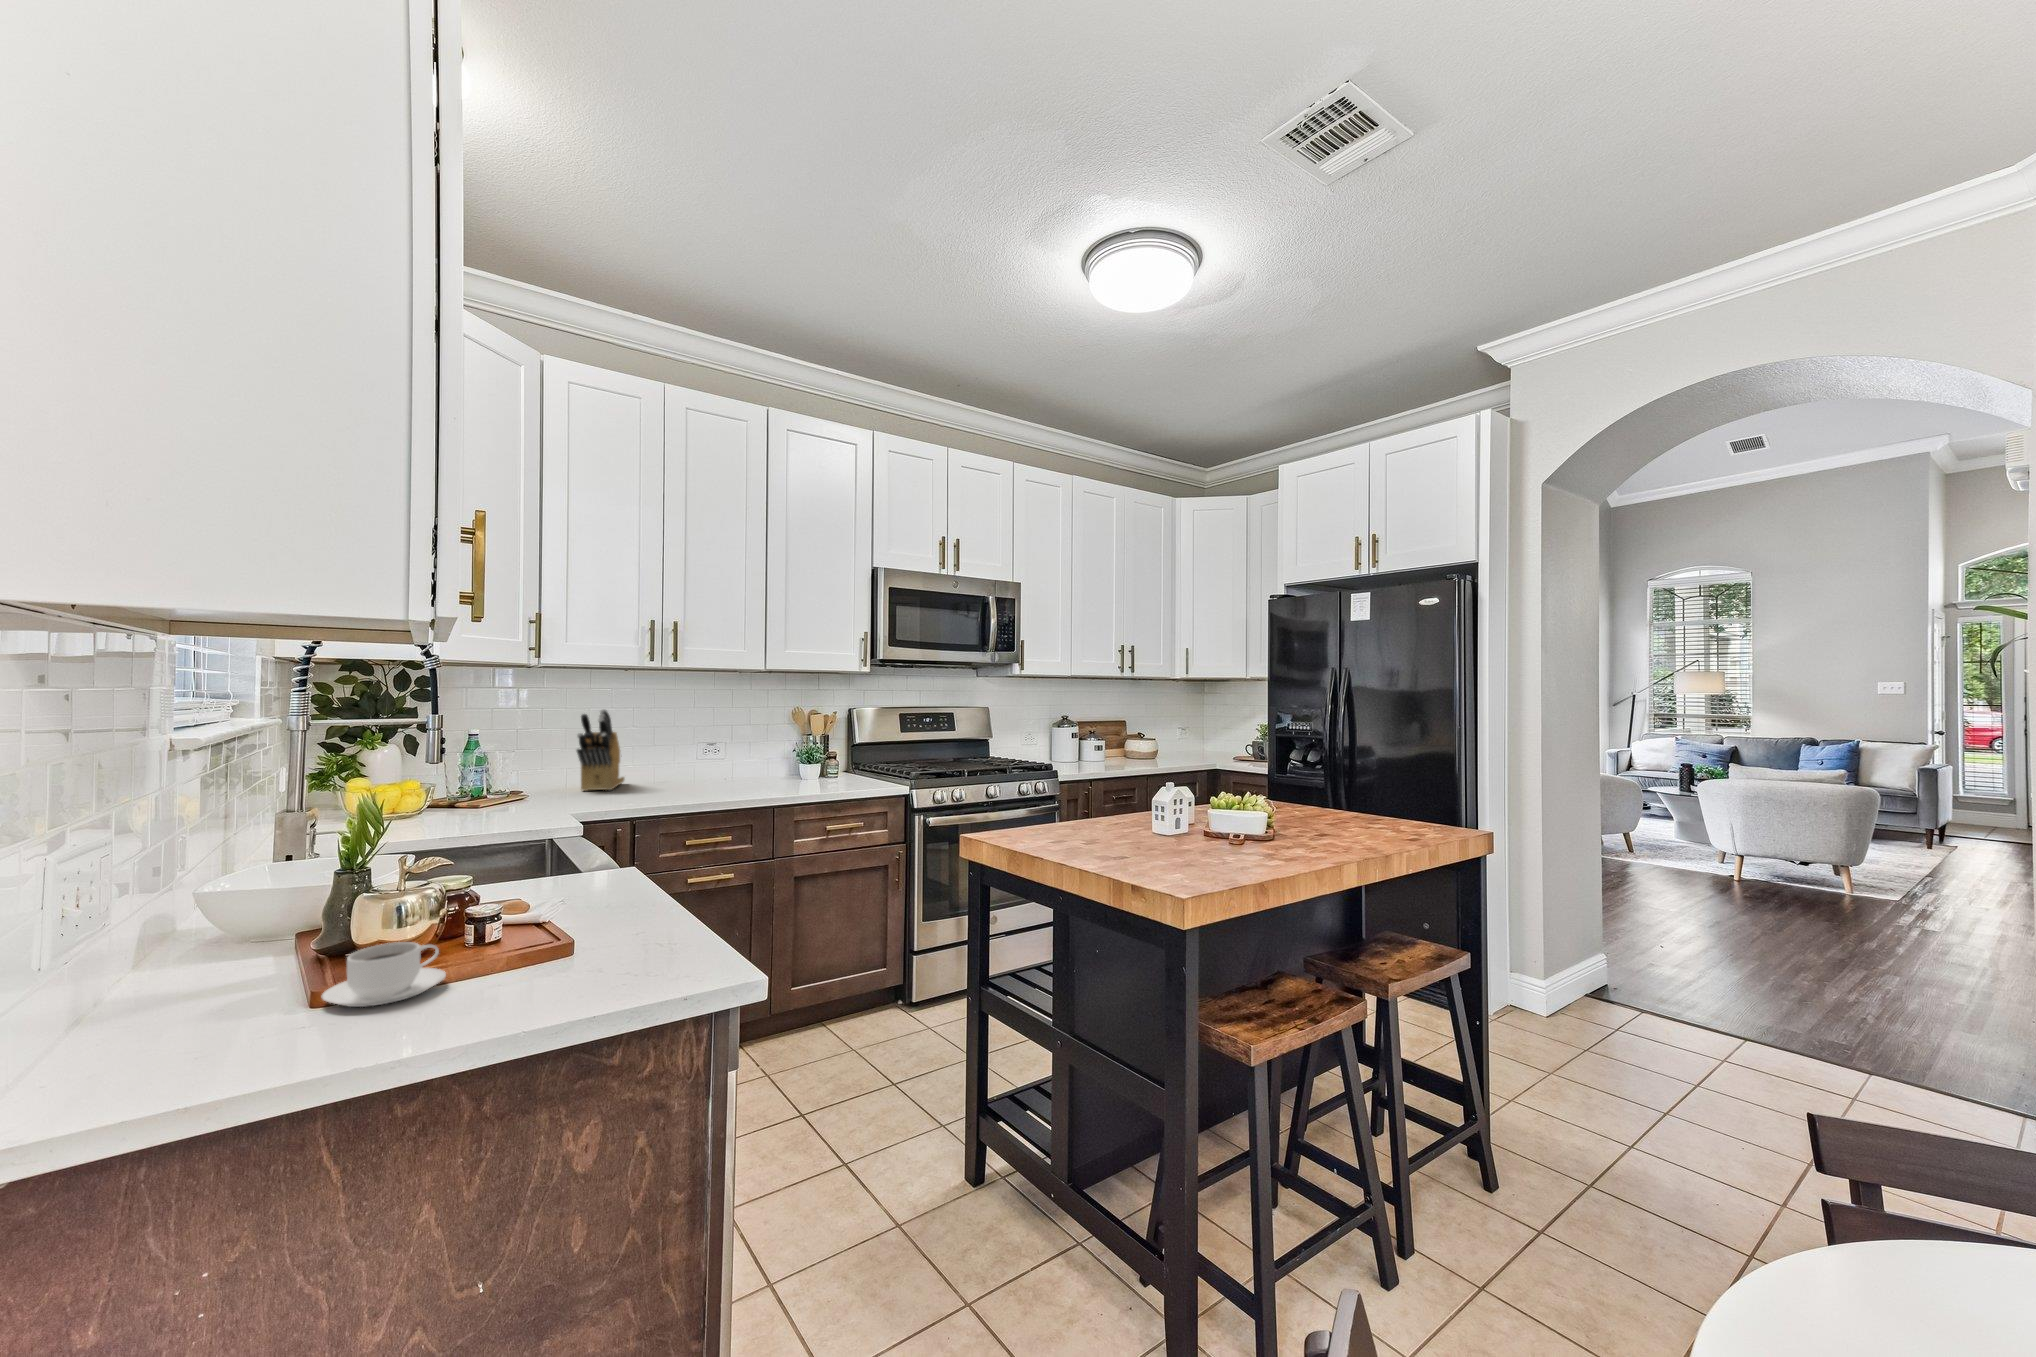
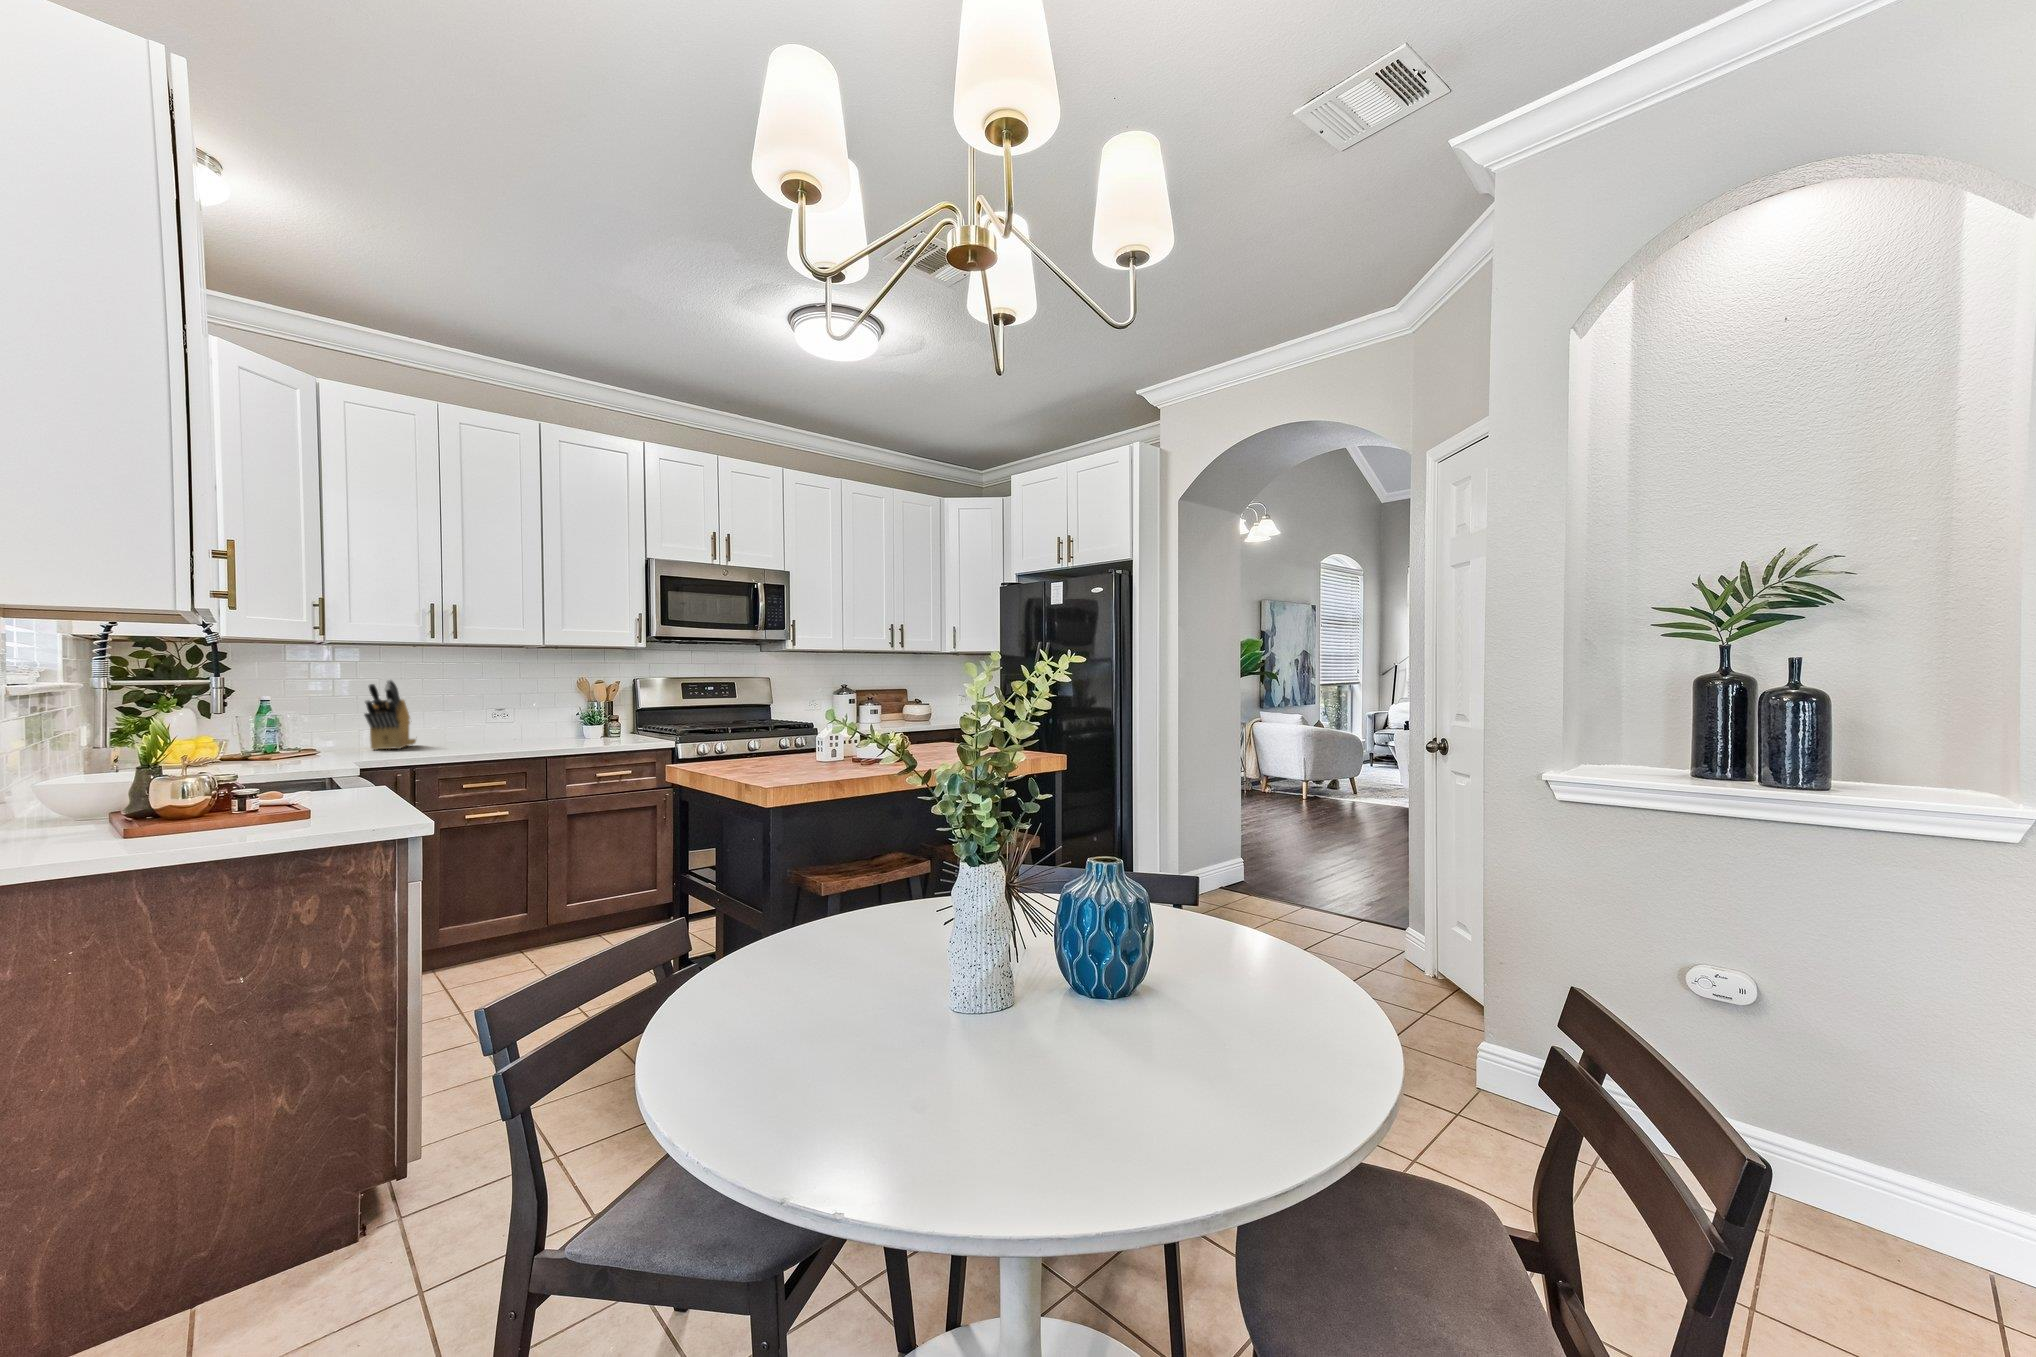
coffee cup: present [322,942,446,1007] -> none [132,802,216,833]

